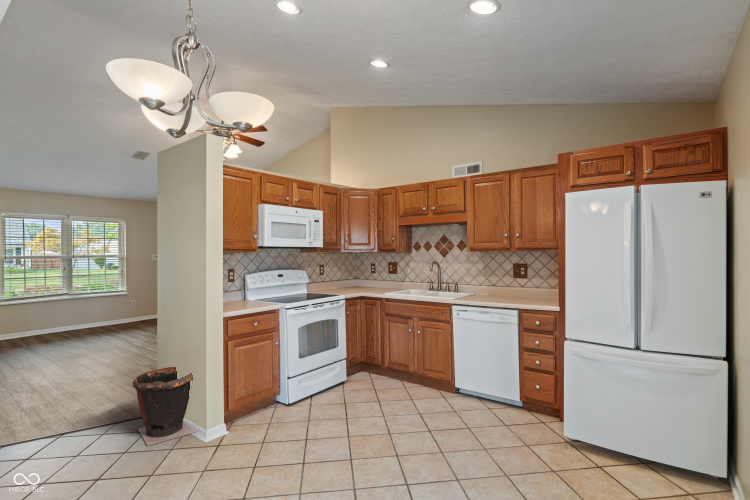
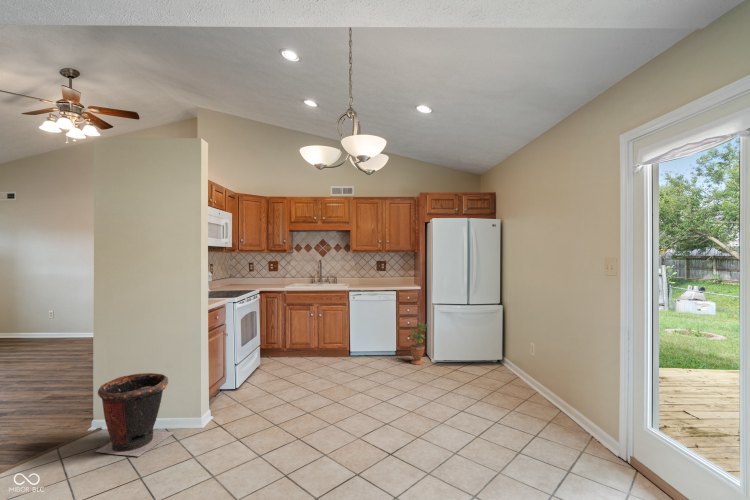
potted plant: none [528,362,562,434] -> present [408,322,428,365]

